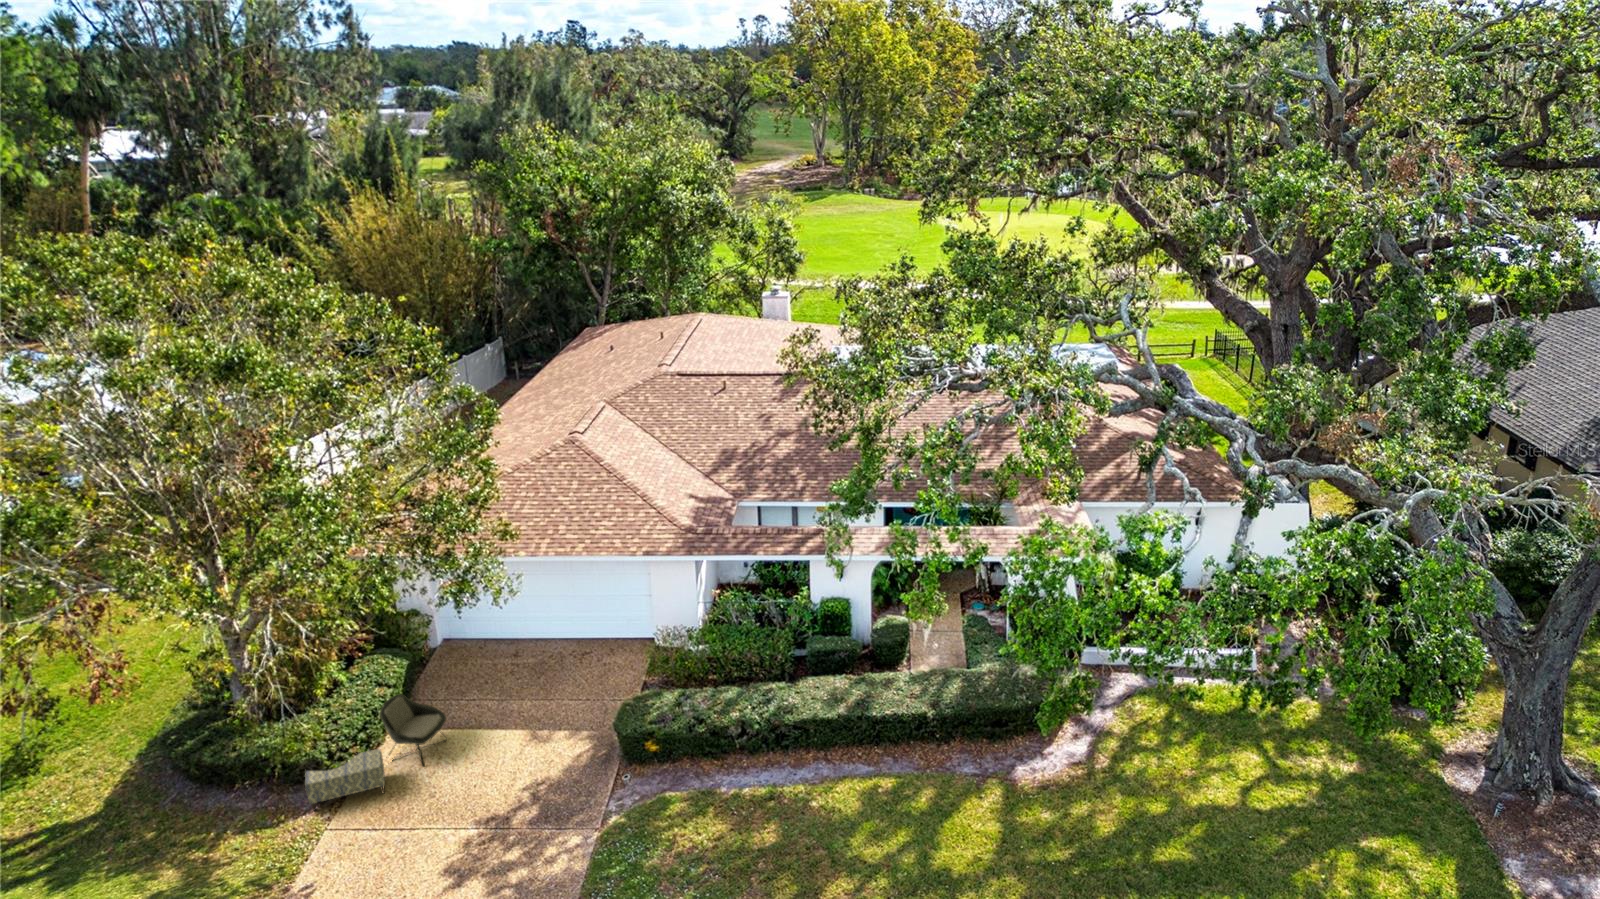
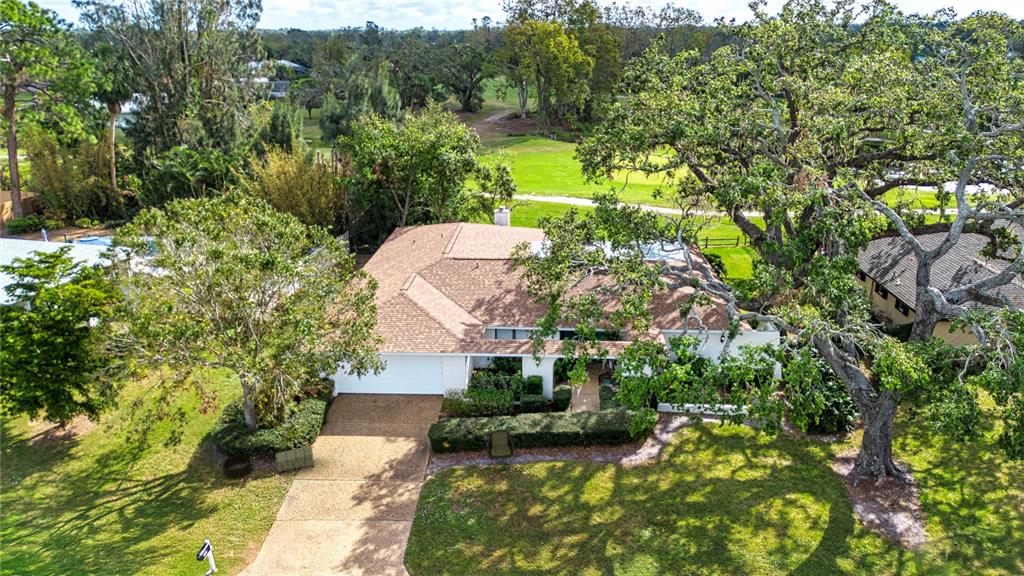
lounge chair: present [380,694,446,764] -> present [487,430,514,468]
basket: none [197,767,261,819] -> present [223,454,252,478]

